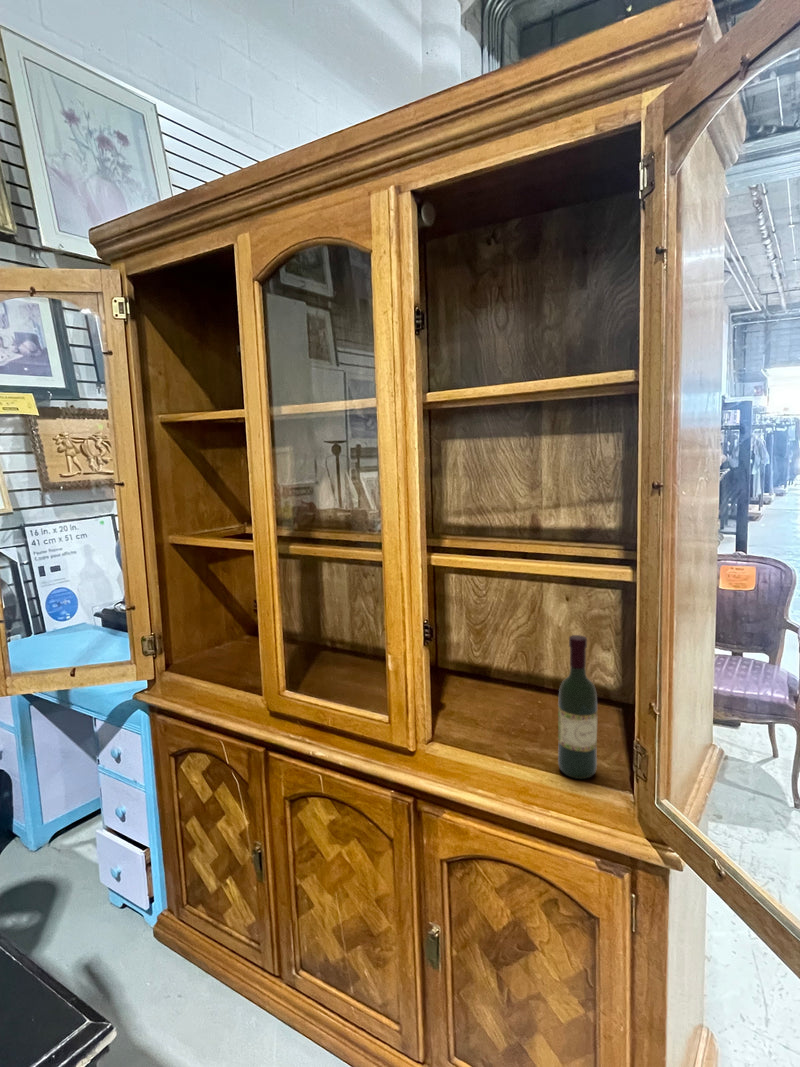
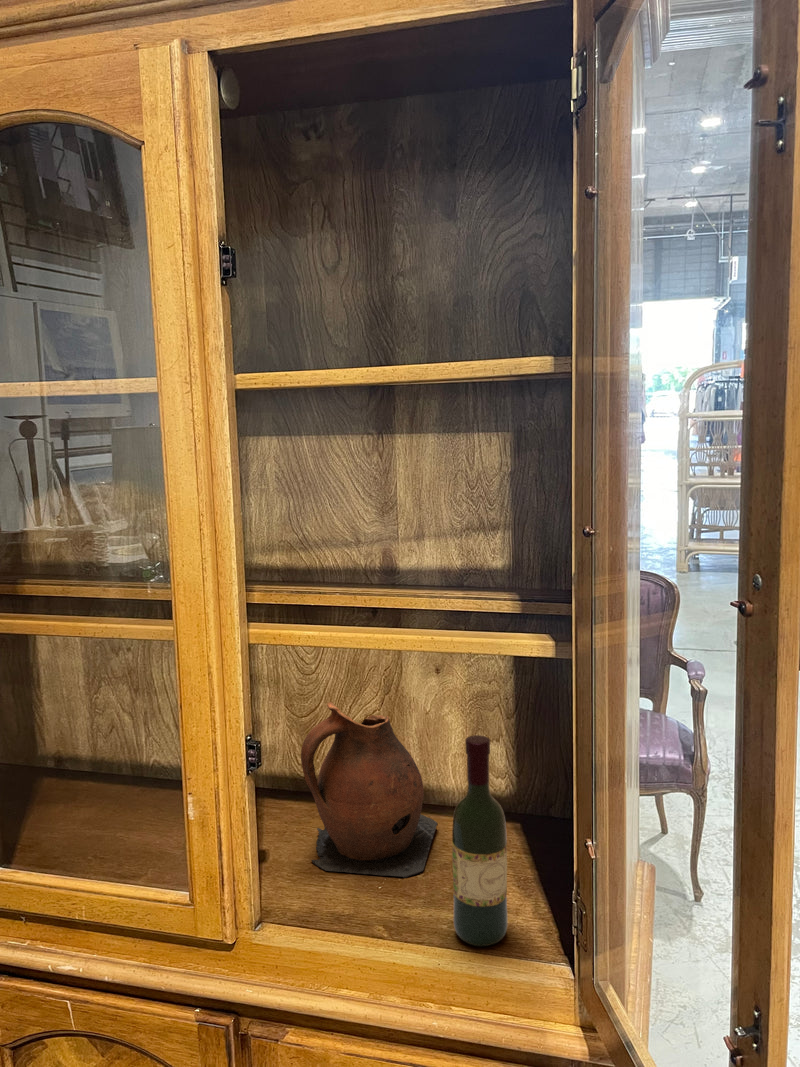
ceramic pitcher: none [467,612,562,734] -> present [301,702,438,878]

